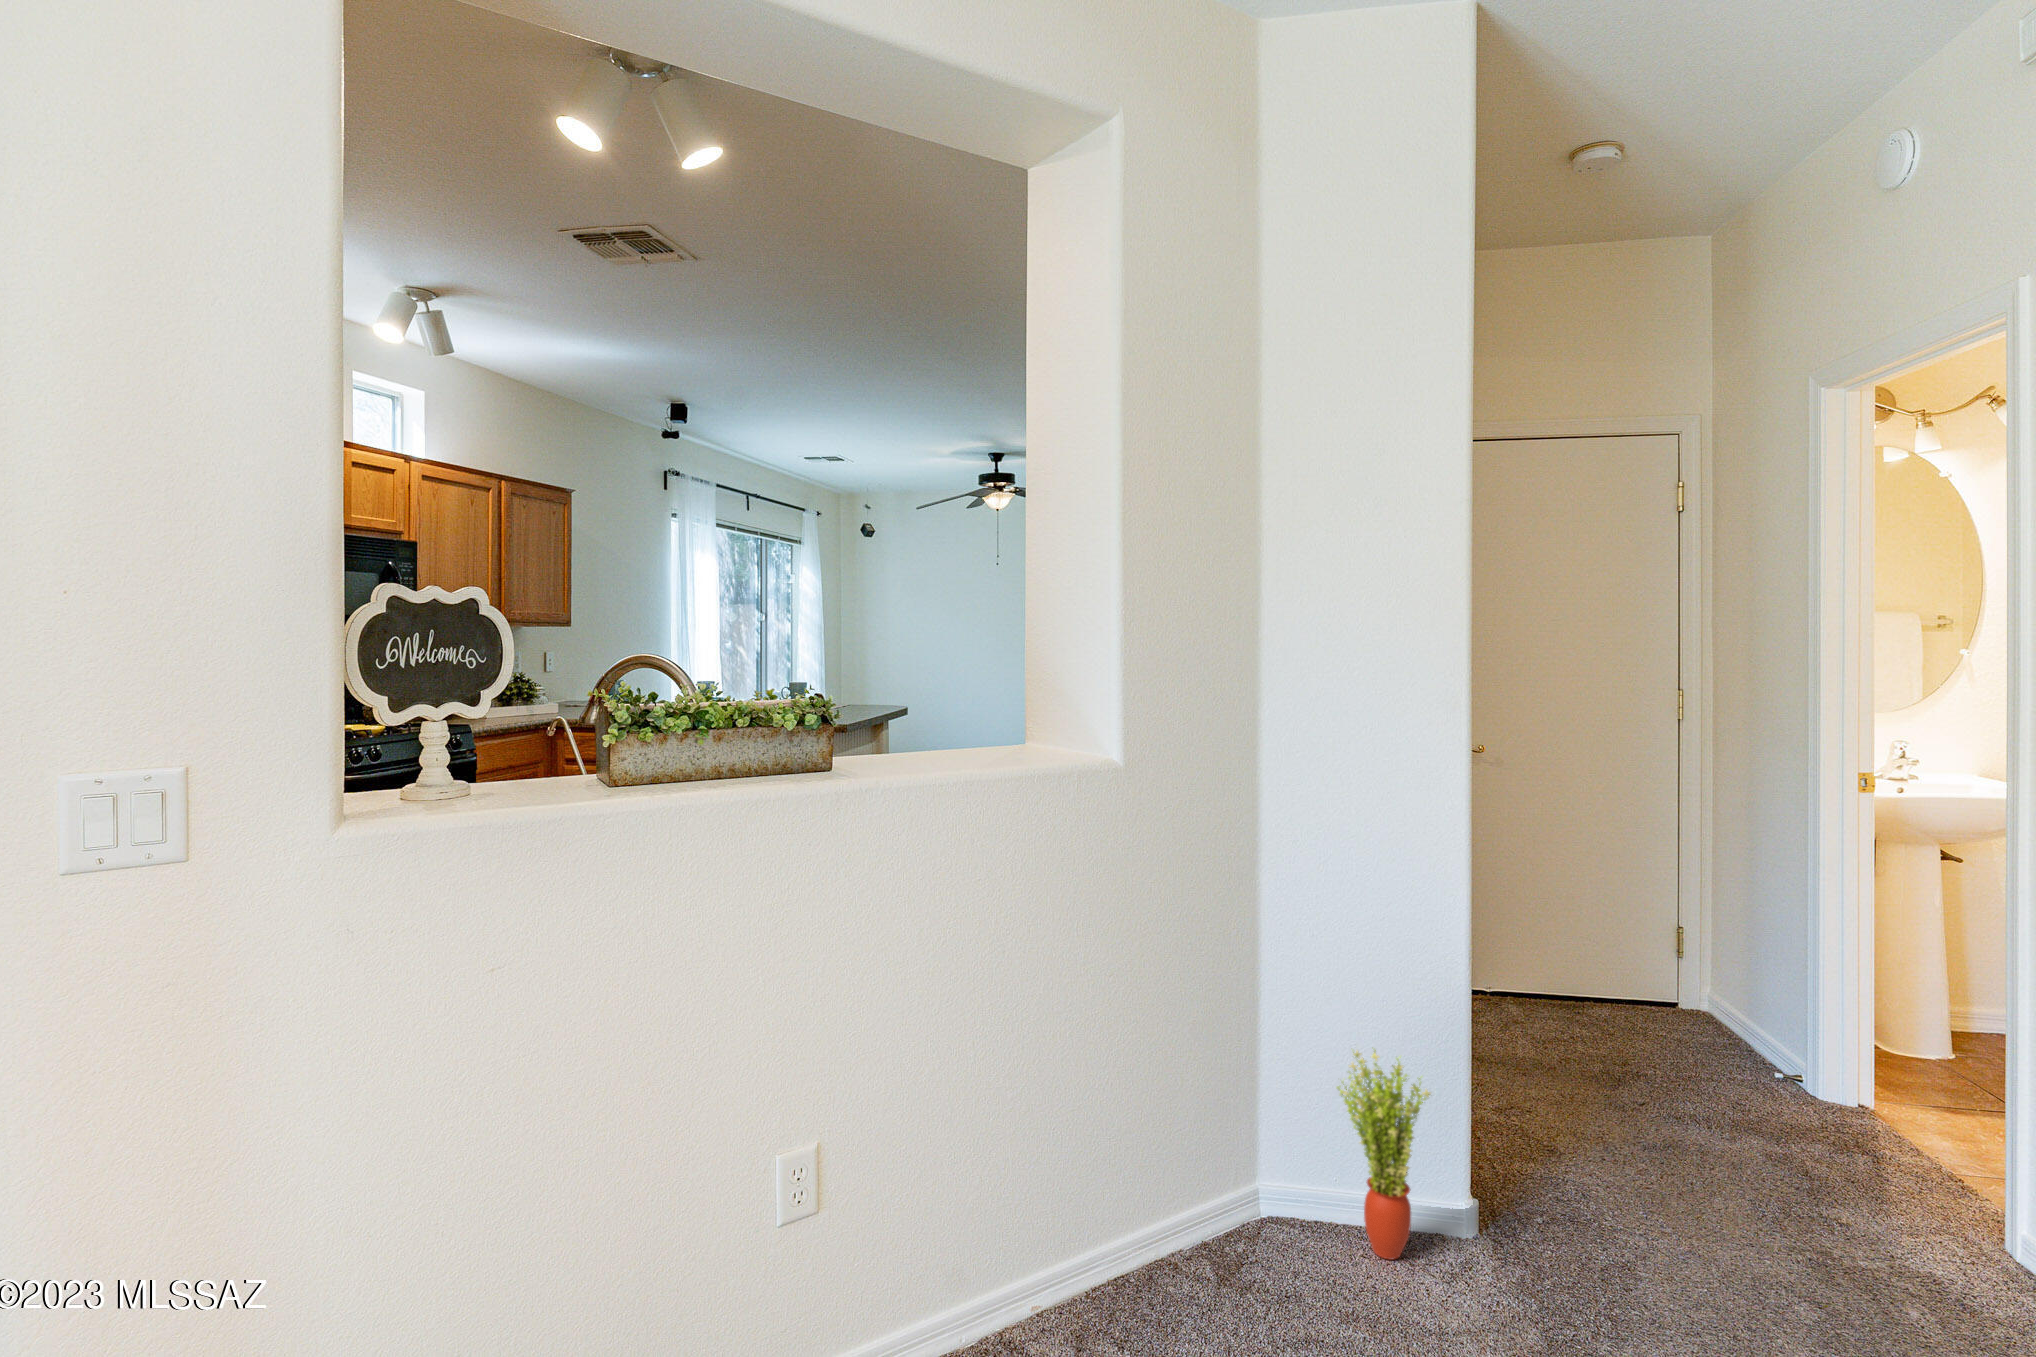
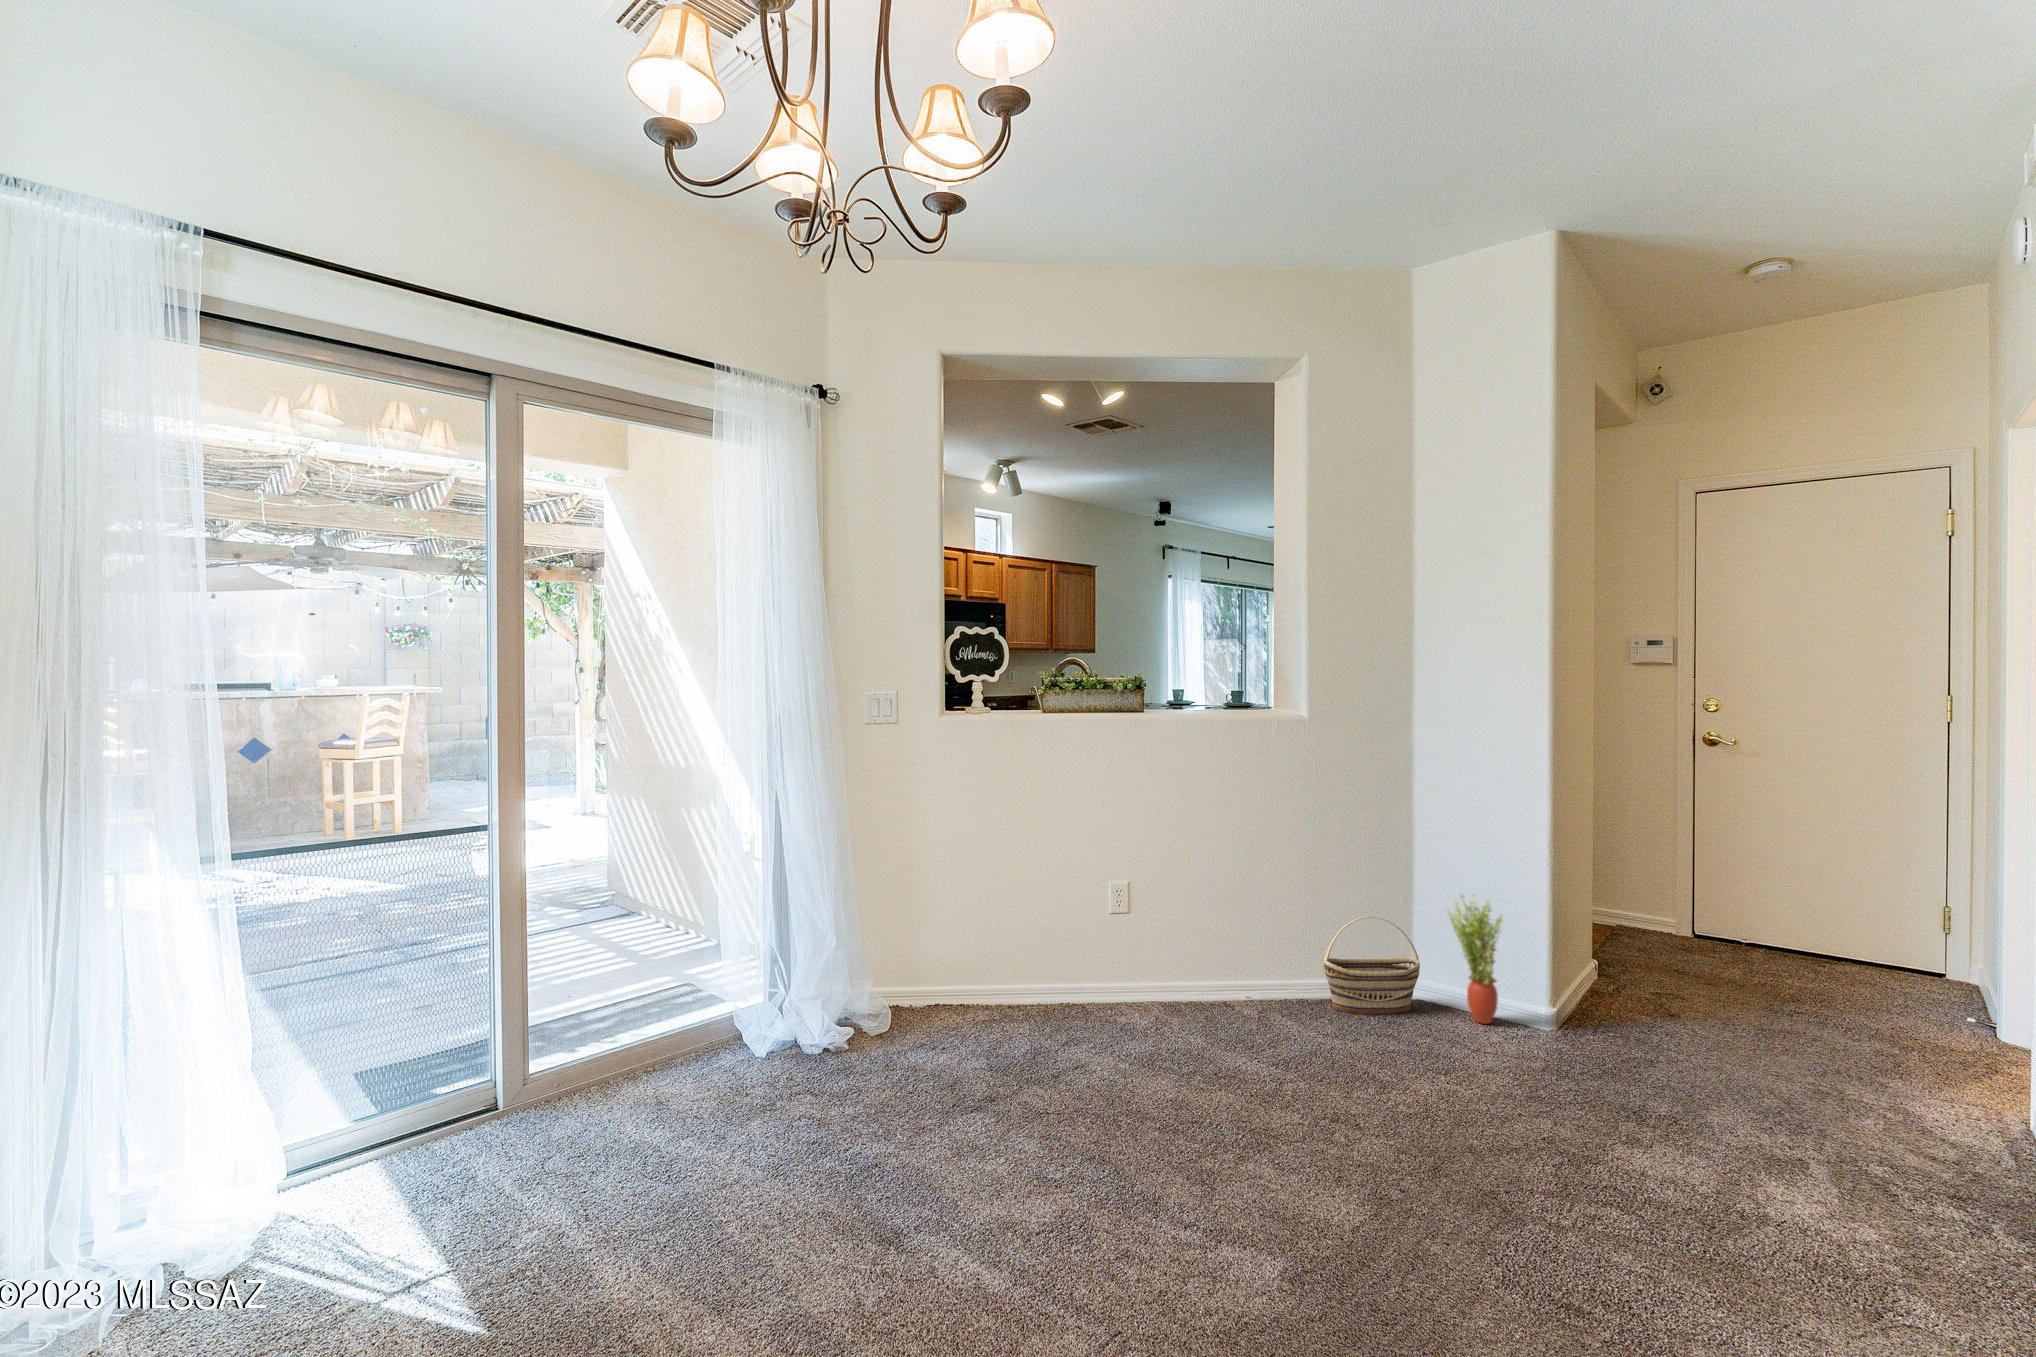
basket: none [1158,1111,1295,1295] -> present [1324,916,1420,1014]

